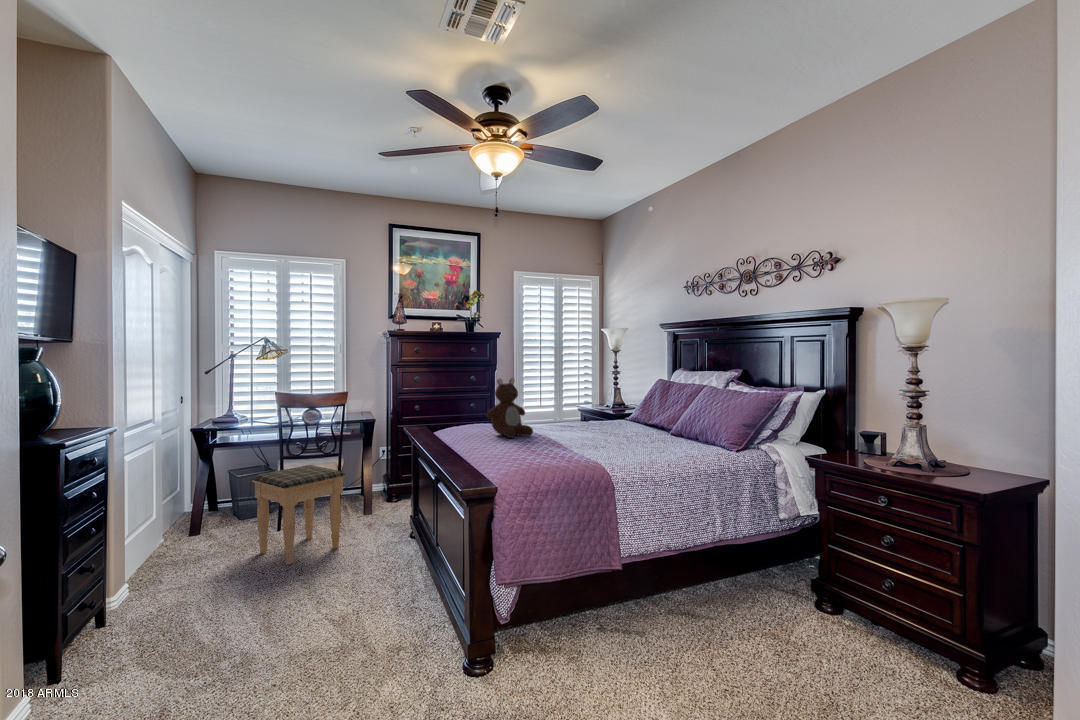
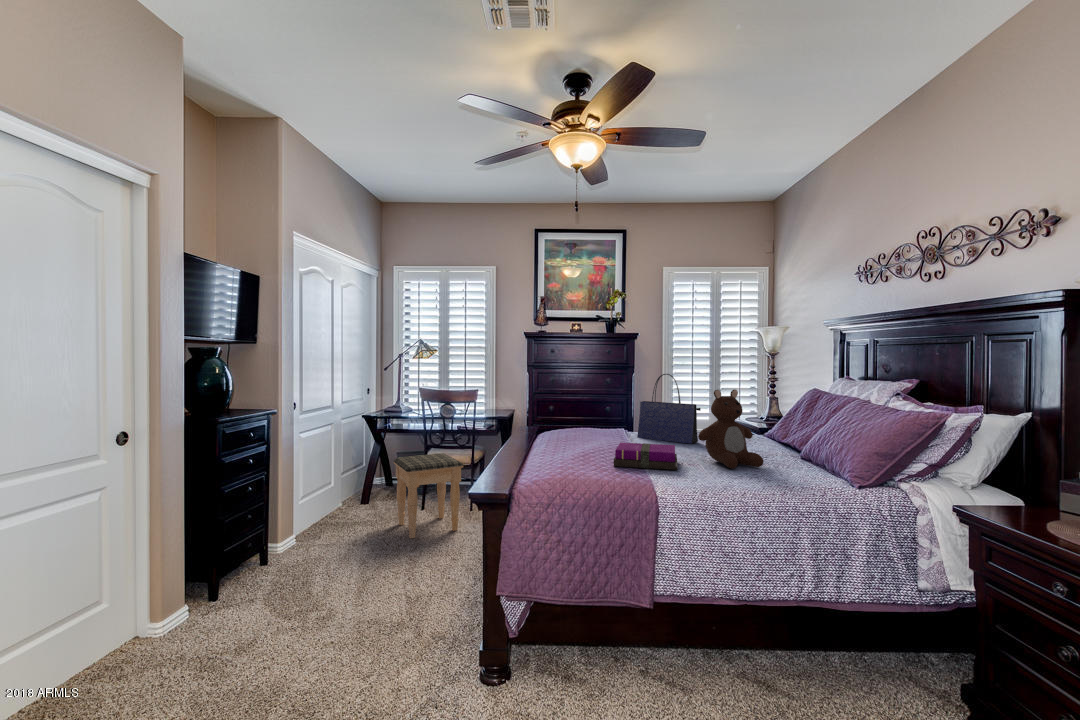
tote bag: none [535,370,593,431] -> present [637,374,701,444]
teddy bear: present [486,378,533,438] -> present [698,389,764,469]
notebook: none [547,431,610,454] -> present [614,443,678,470]

